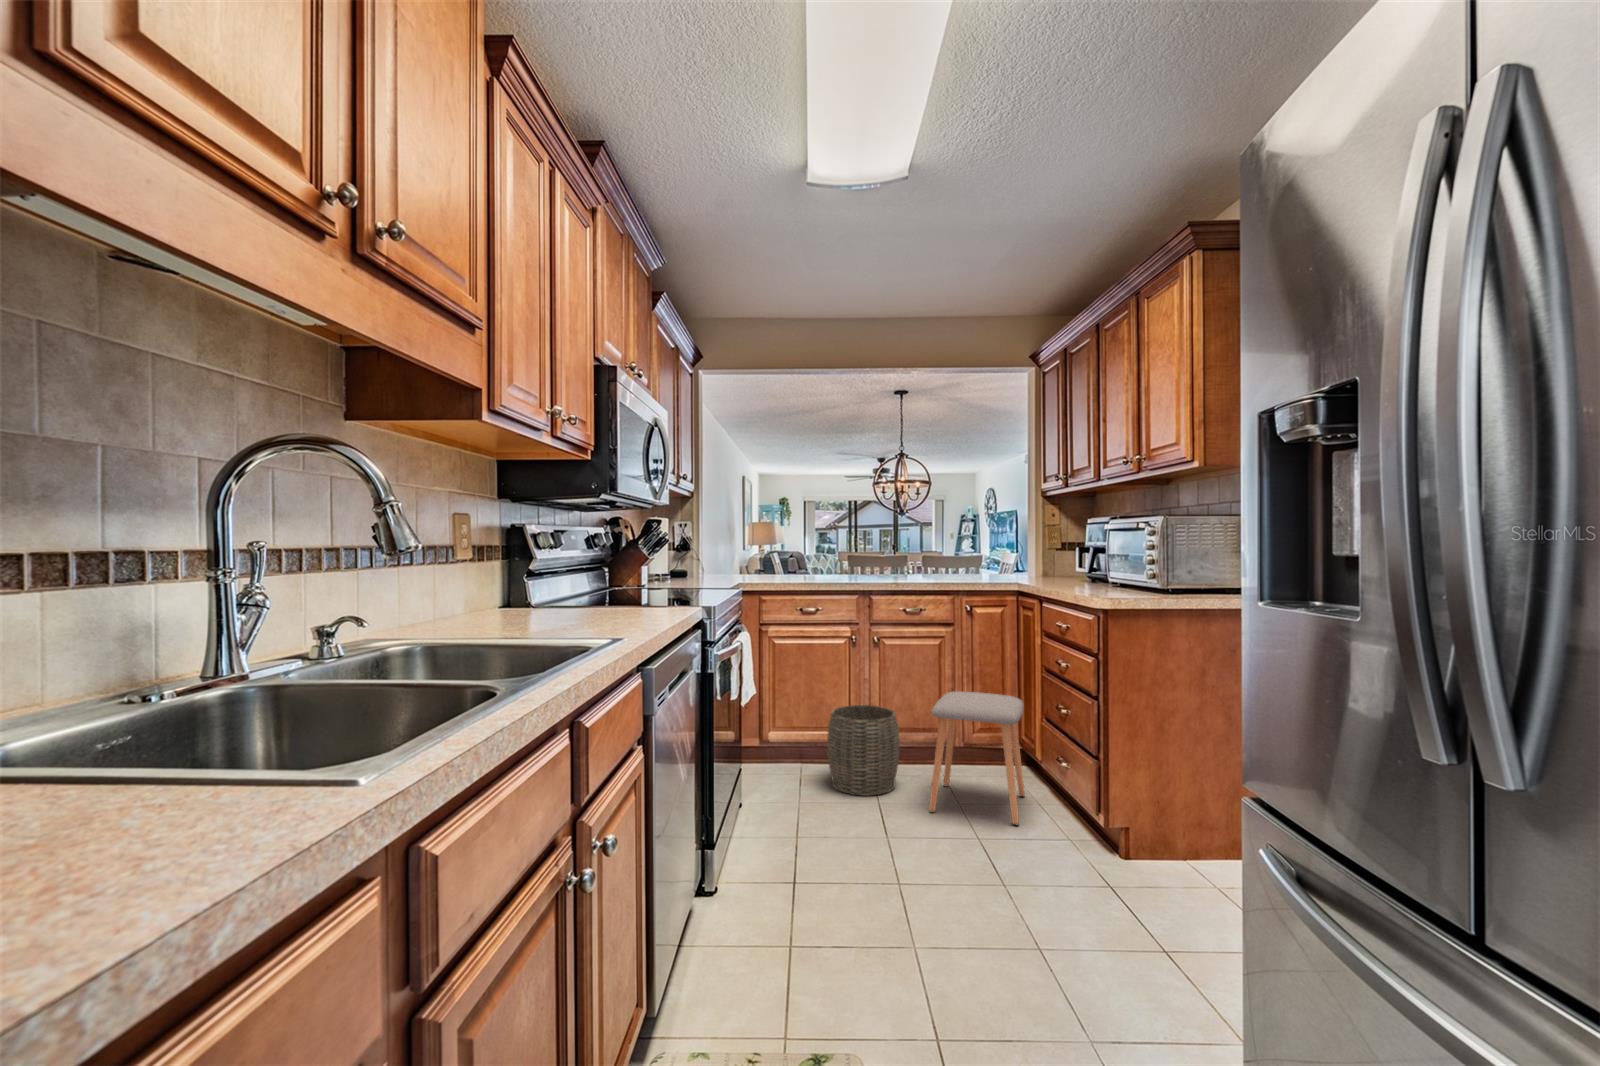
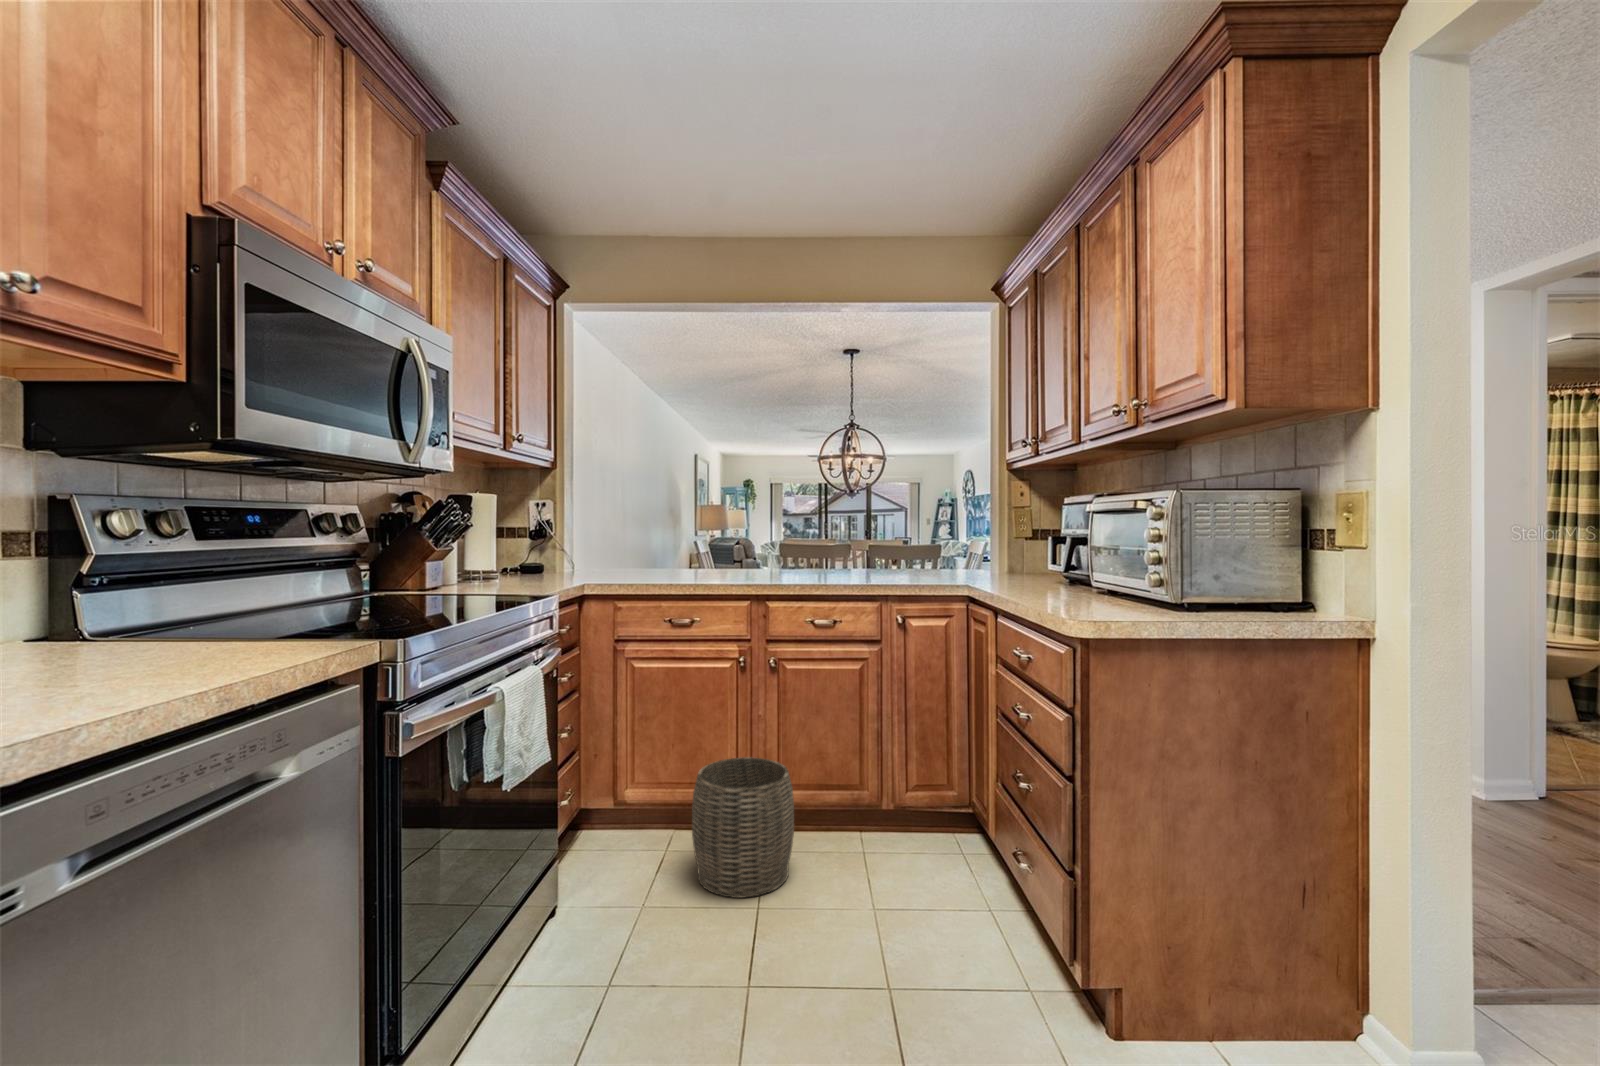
stool: present [929,691,1025,825] -> none [823,744,969,961]

